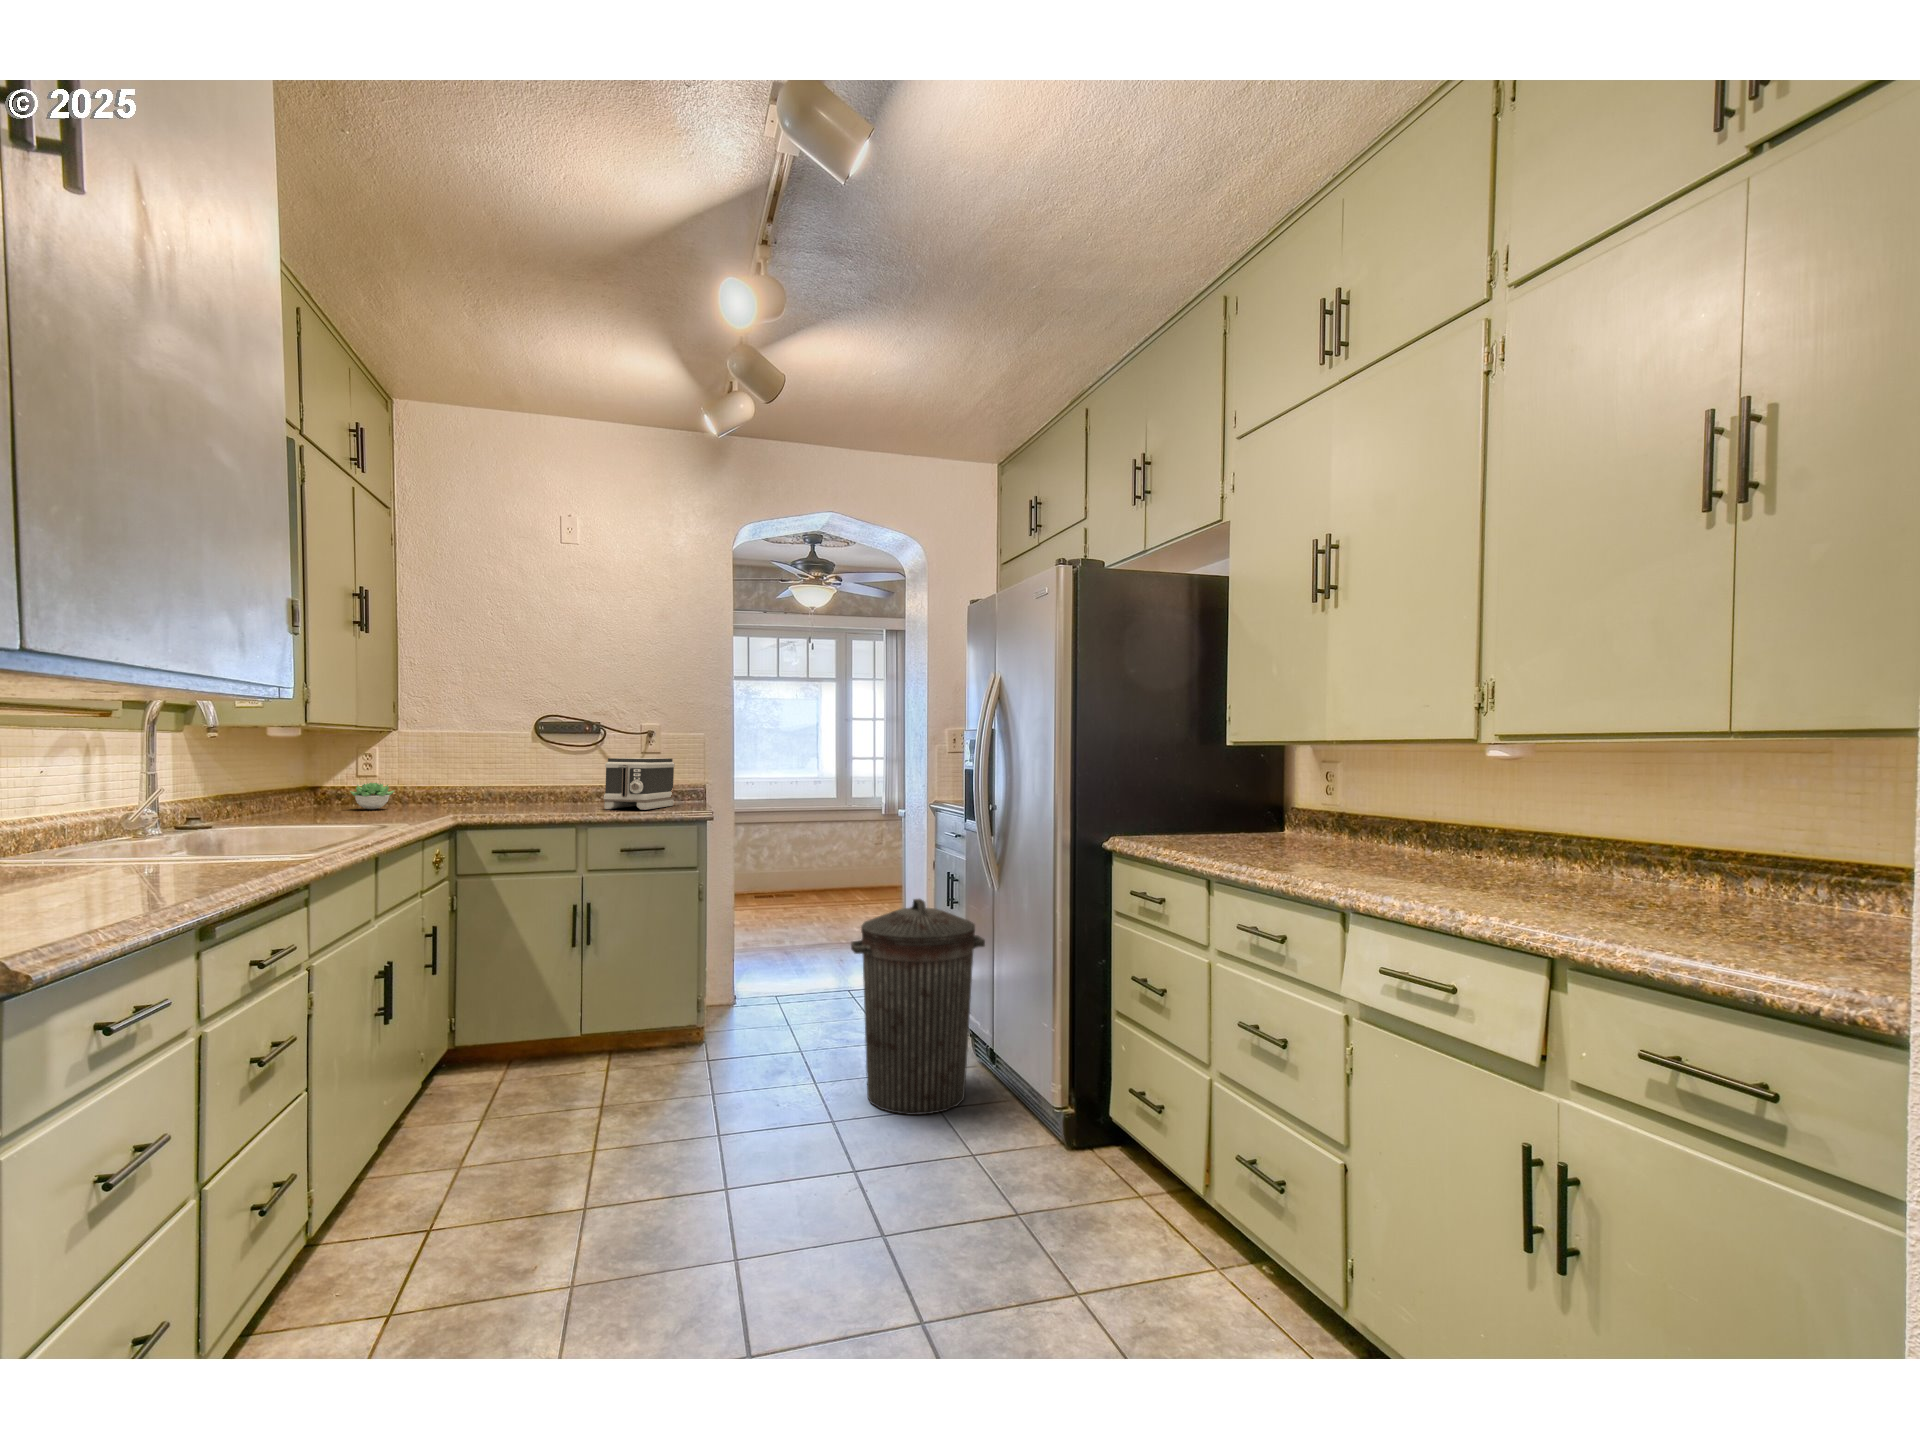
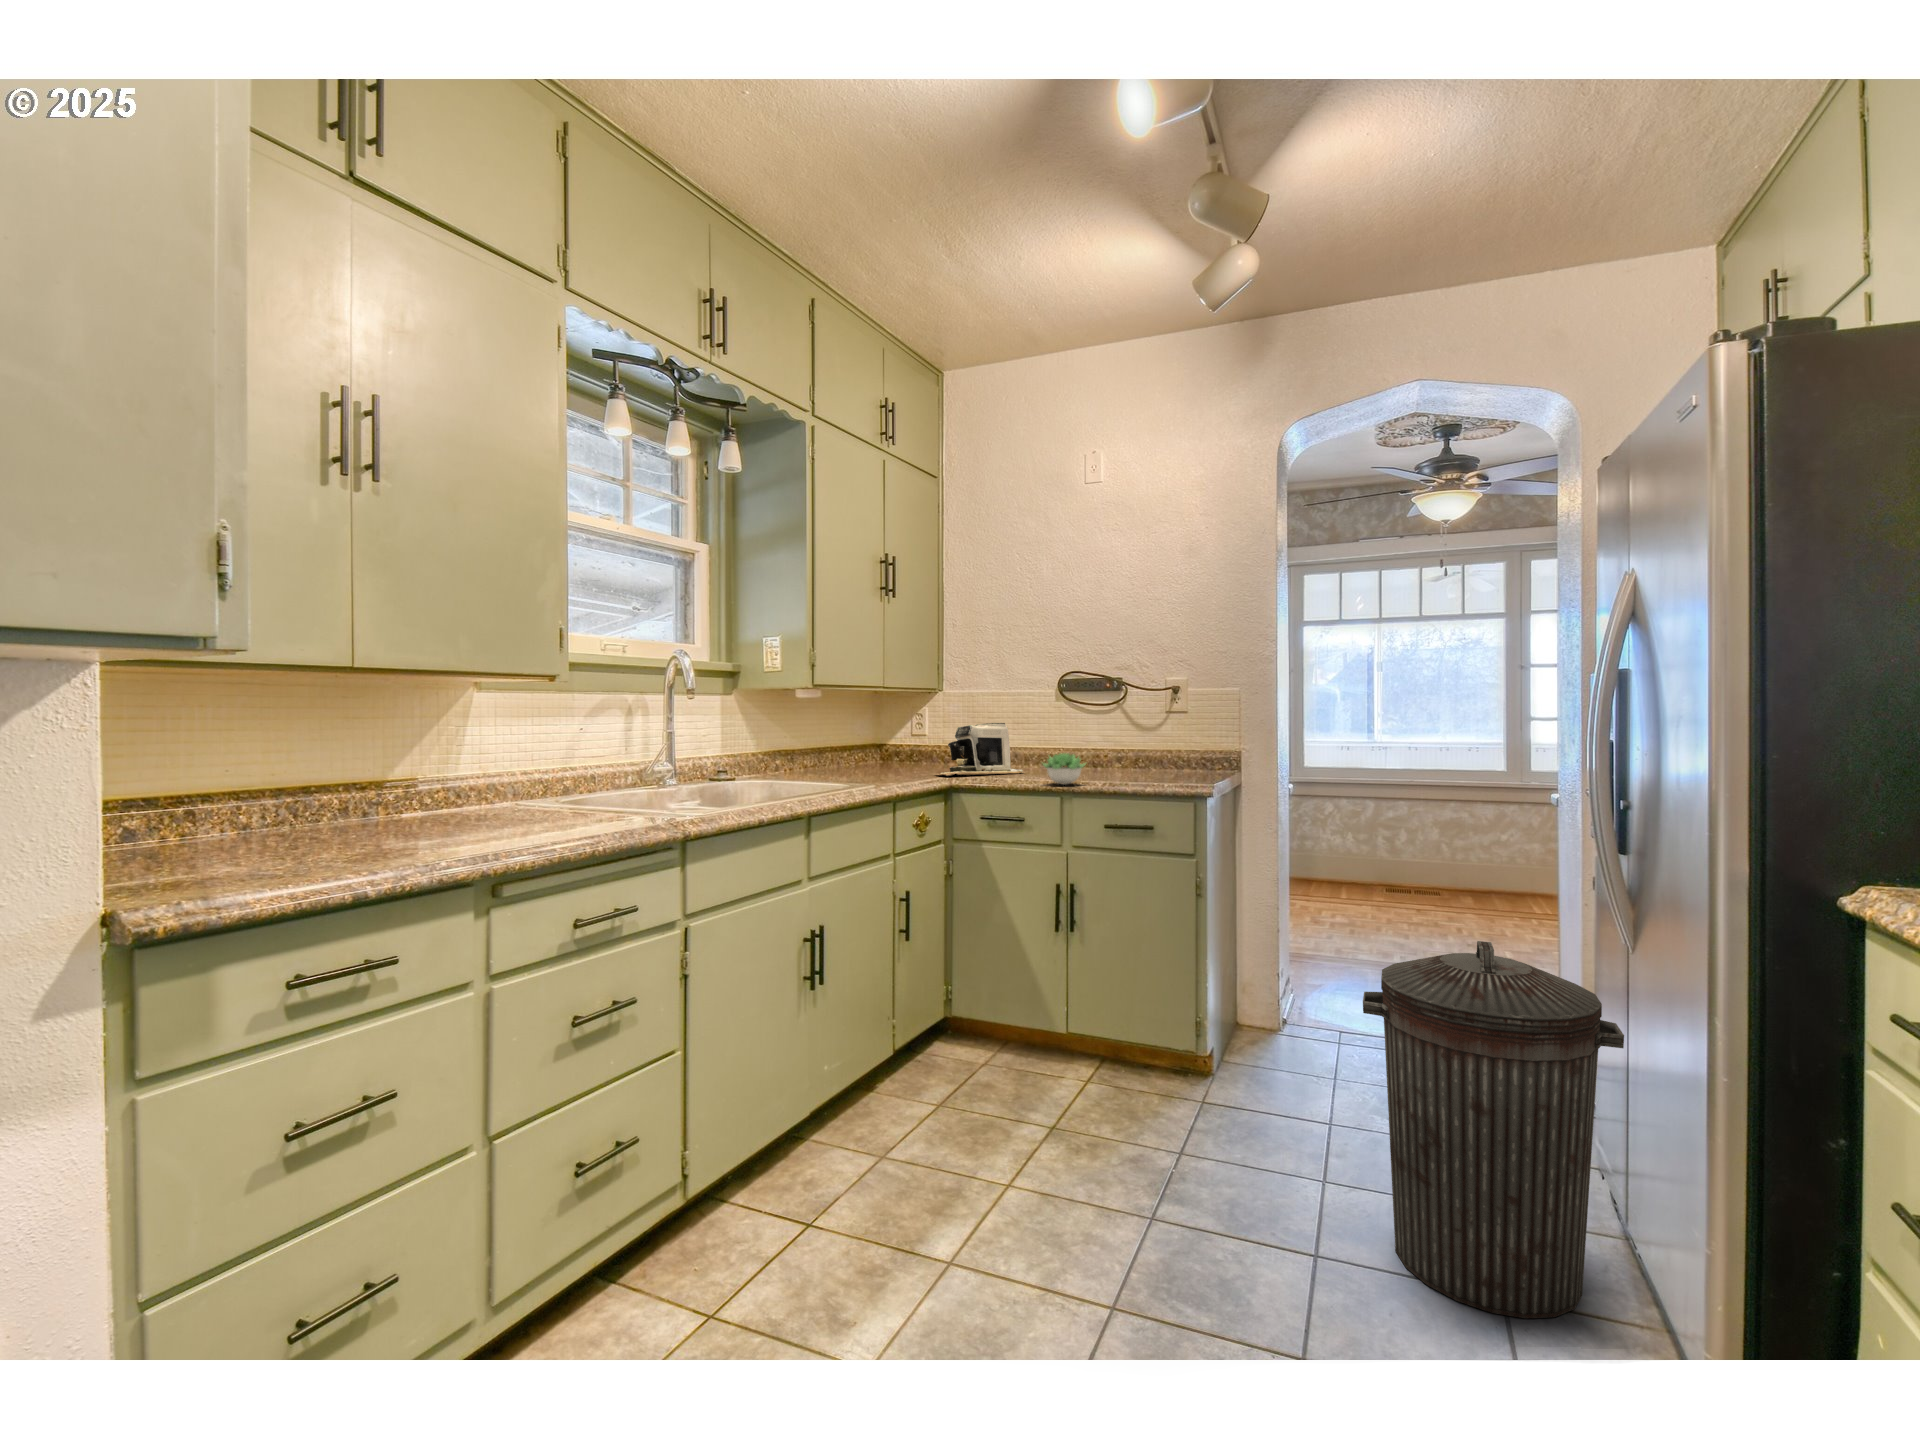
toaster: present [603,758,675,810] -> none [1112,717,1202,778]
coffee maker: none [423,763,515,815] -> present [940,723,1024,776]
succulent plant: present [350,783,394,809] -> present [1043,753,1085,784]

